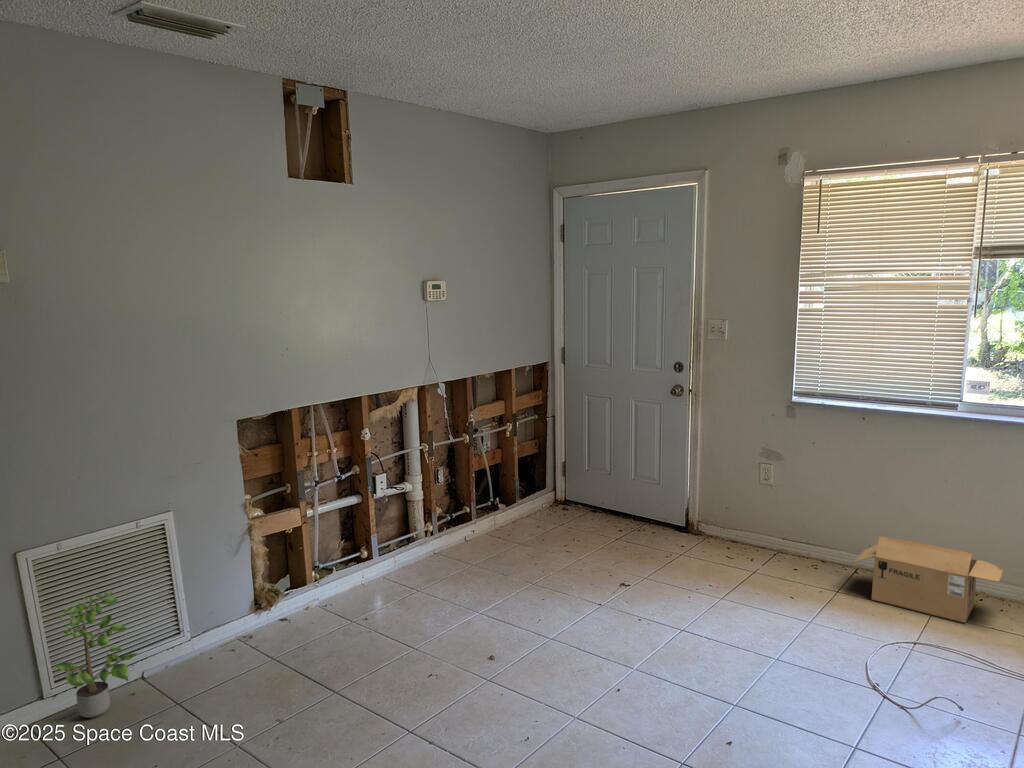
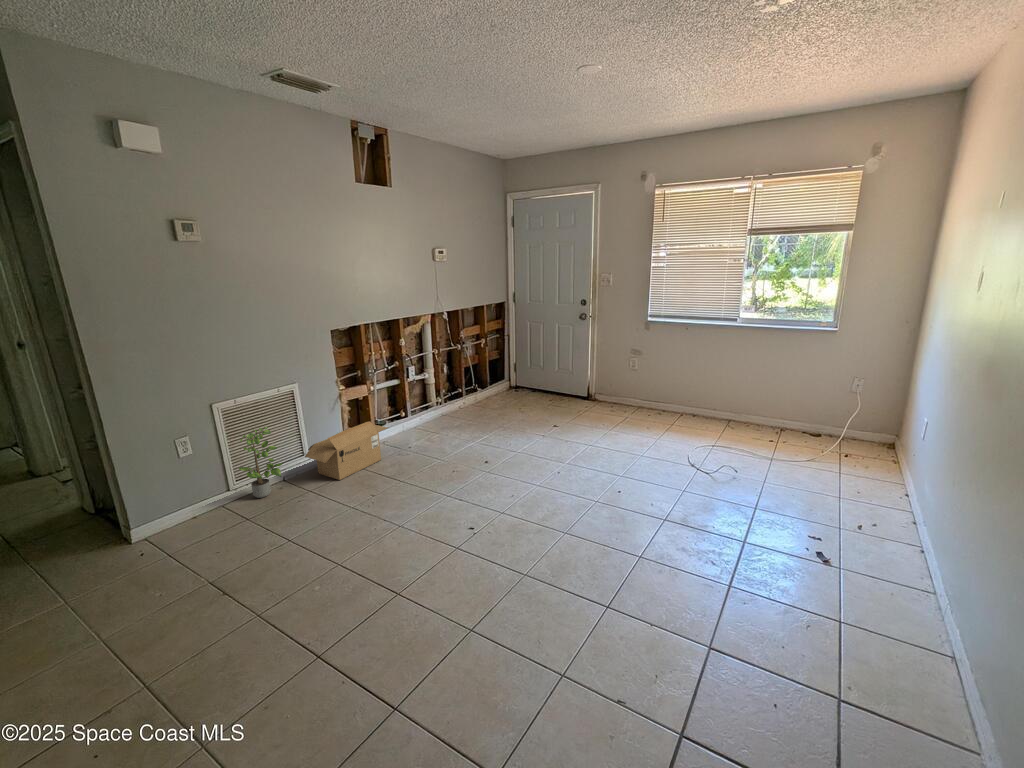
cardboard box: present [853,536,1004,623] -> present [305,421,388,480]

